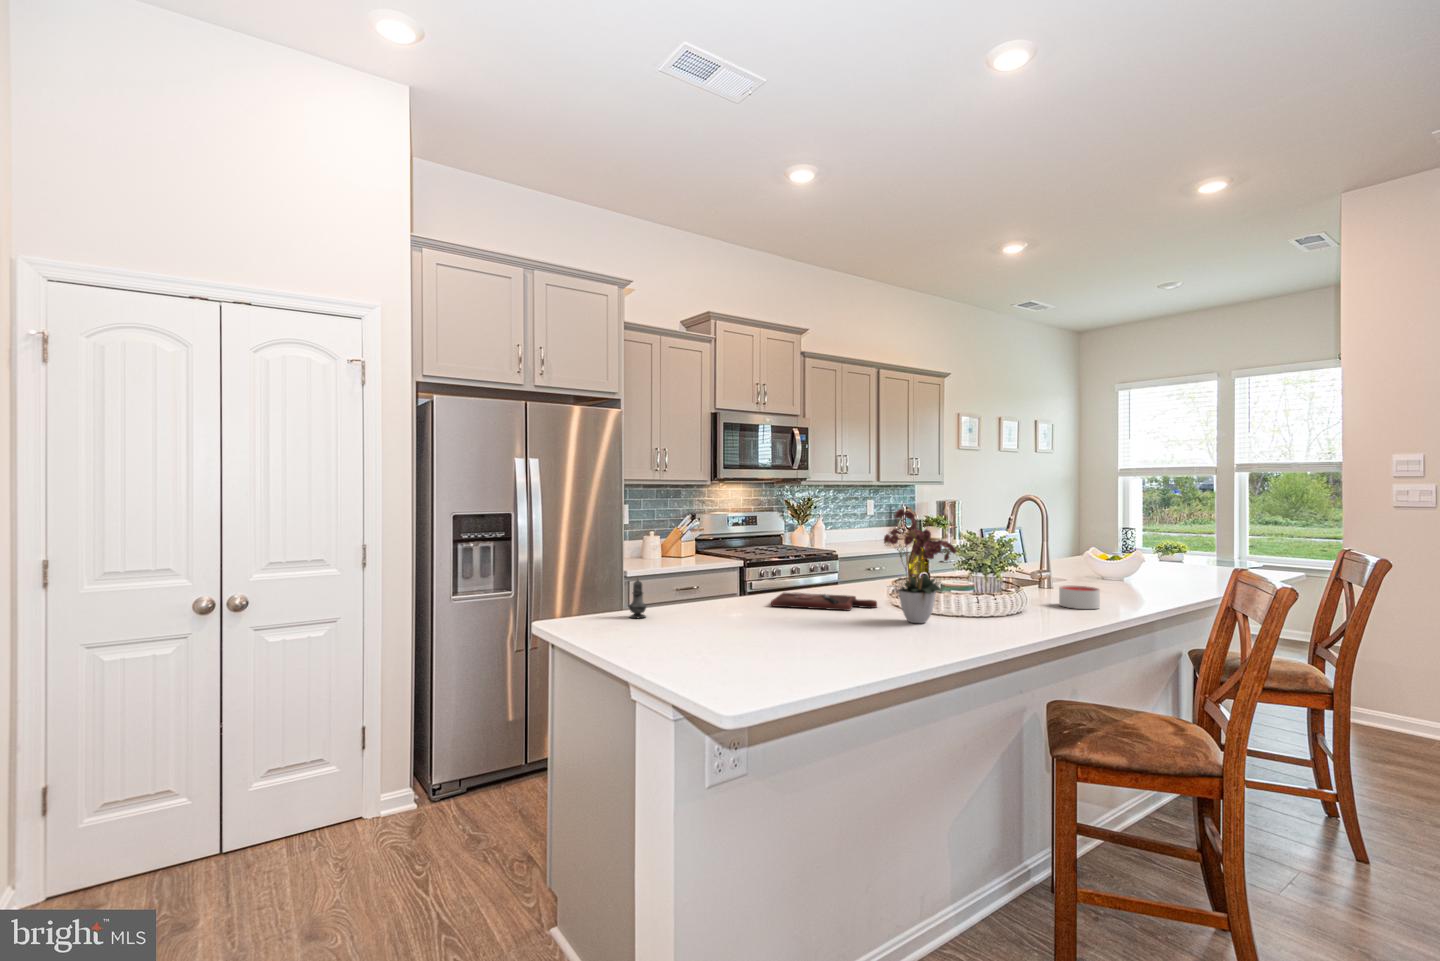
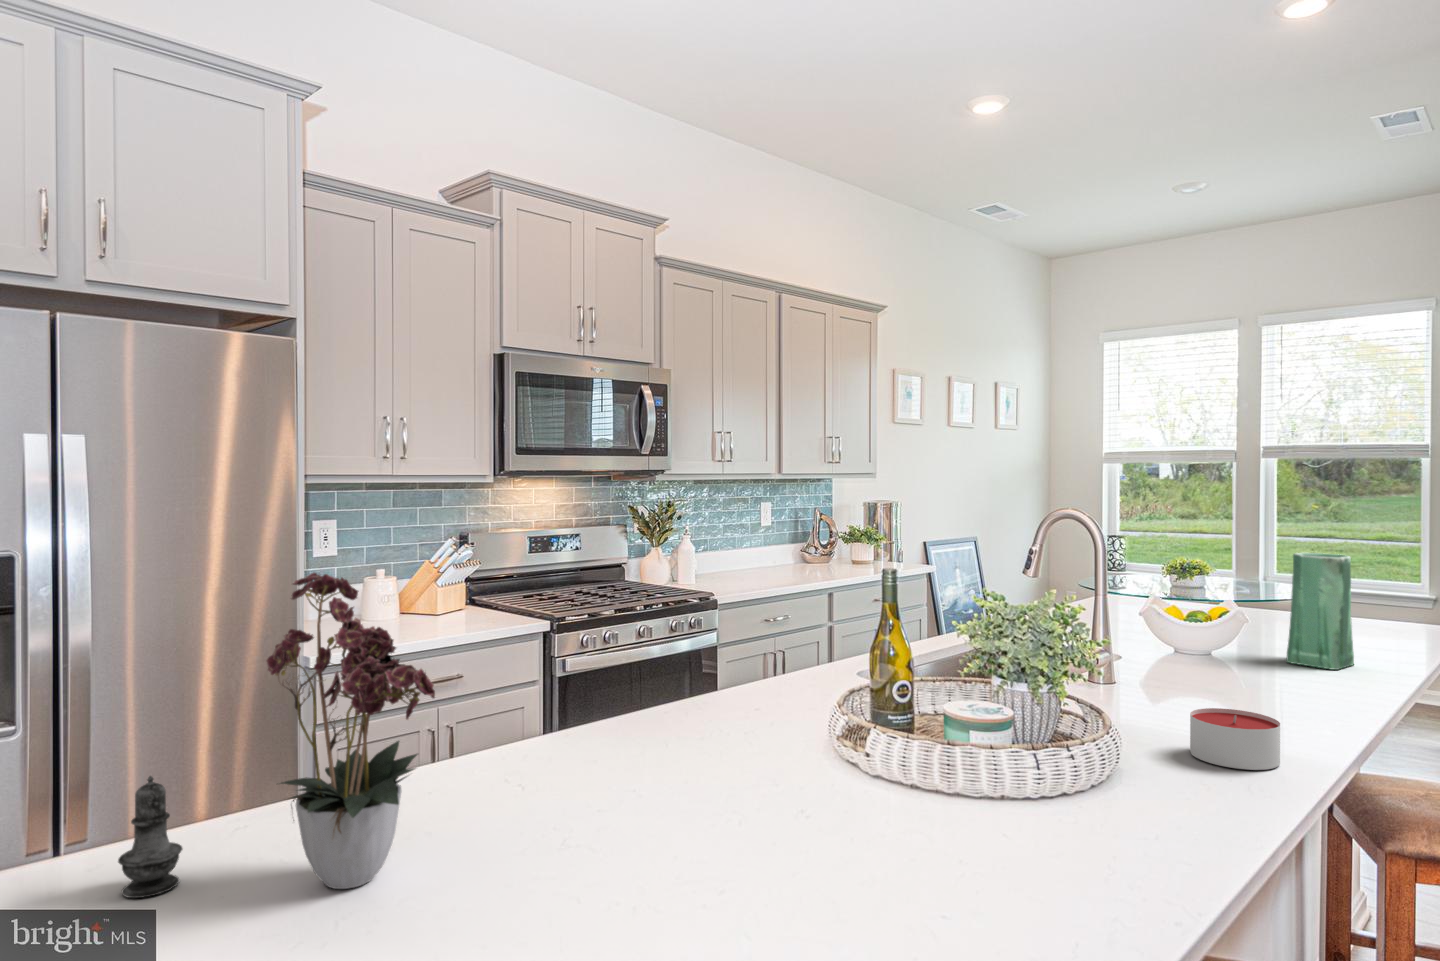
flower arrangement: present [884,509,957,623] -> present [266,573,435,889]
vase: none [1155,522,1195,585] -> present [1286,553,1354,670]
cutting board: present [771,593,877,610] -> none [555,745,810,809]

